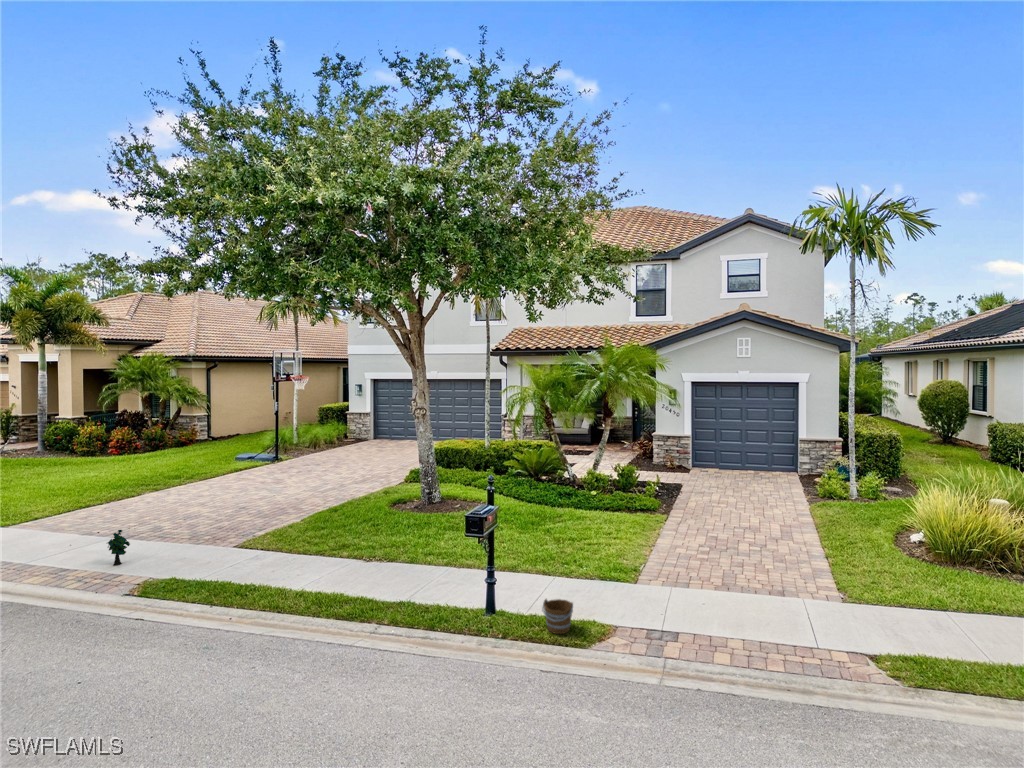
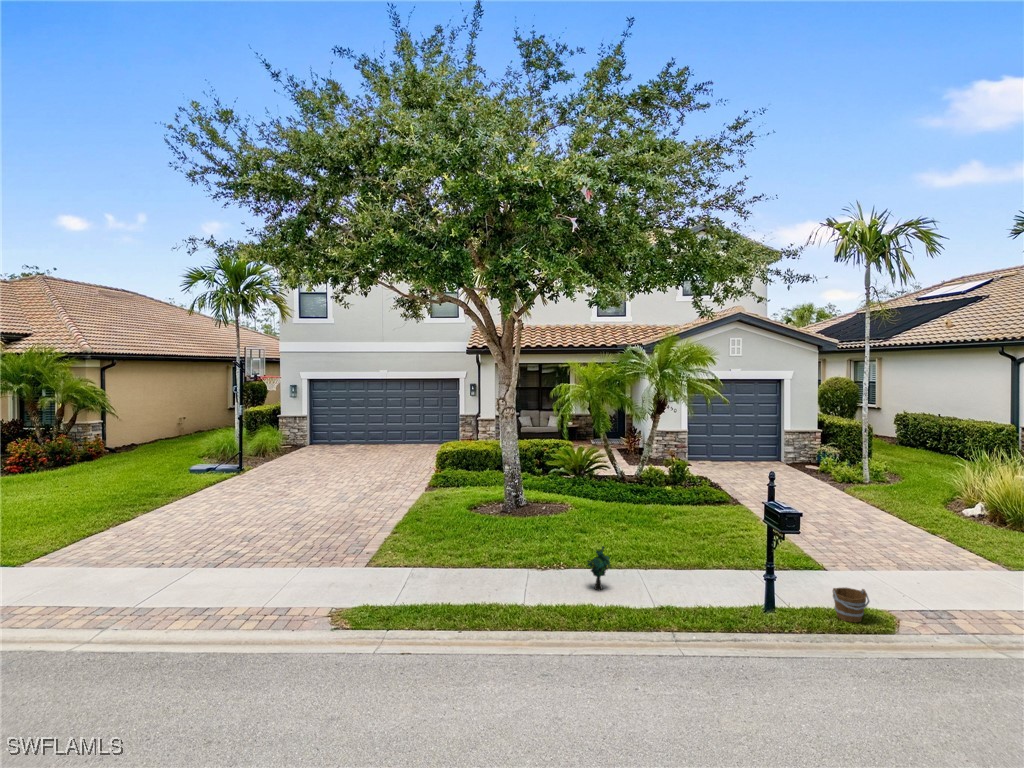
decorative plant: present [108,530,130,566] -> present [587,546,610,590]

